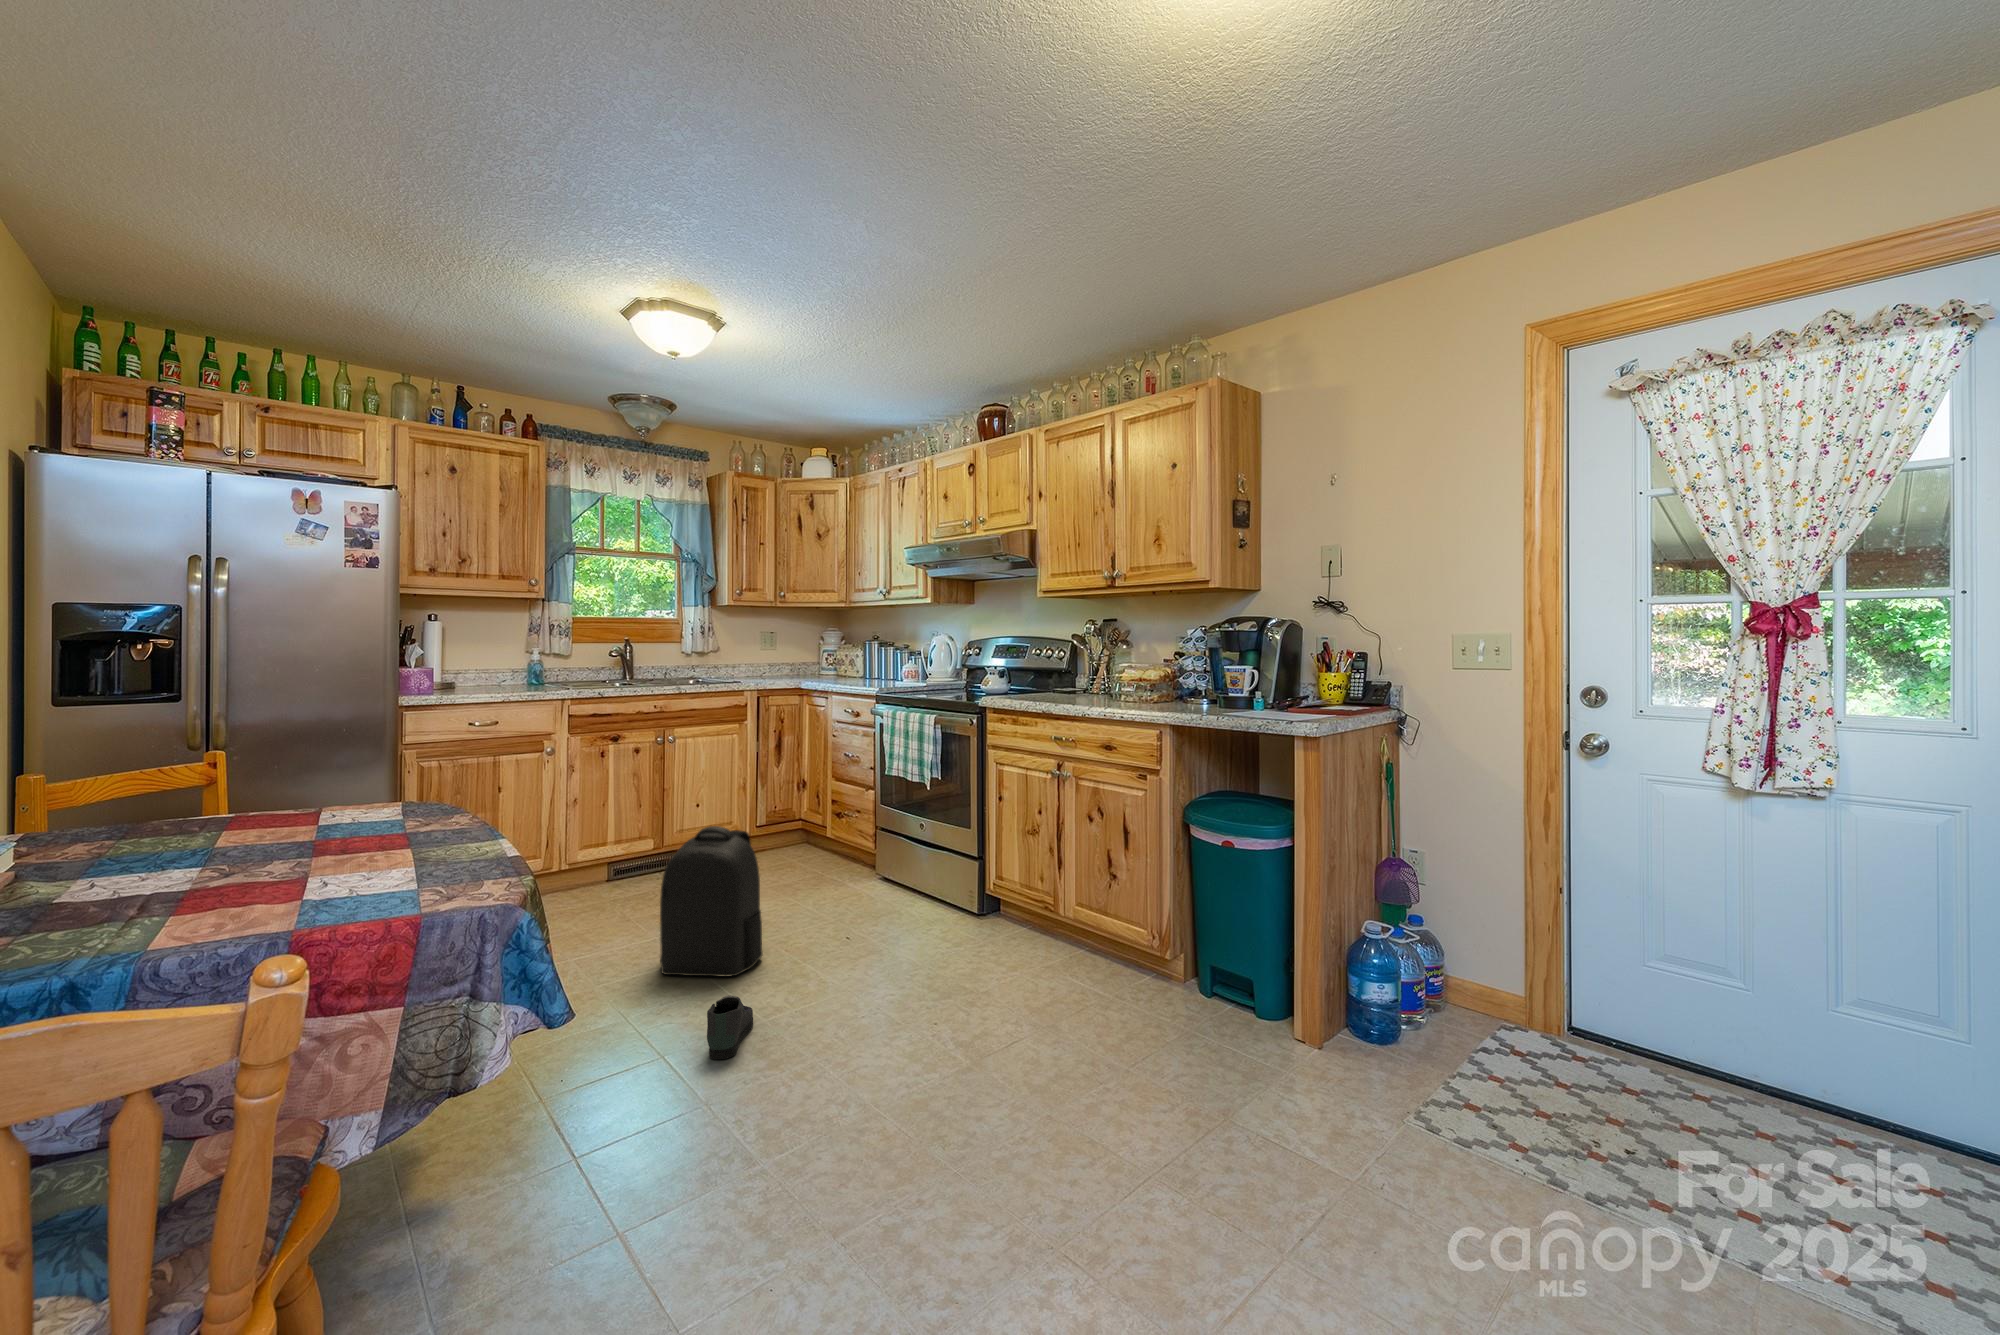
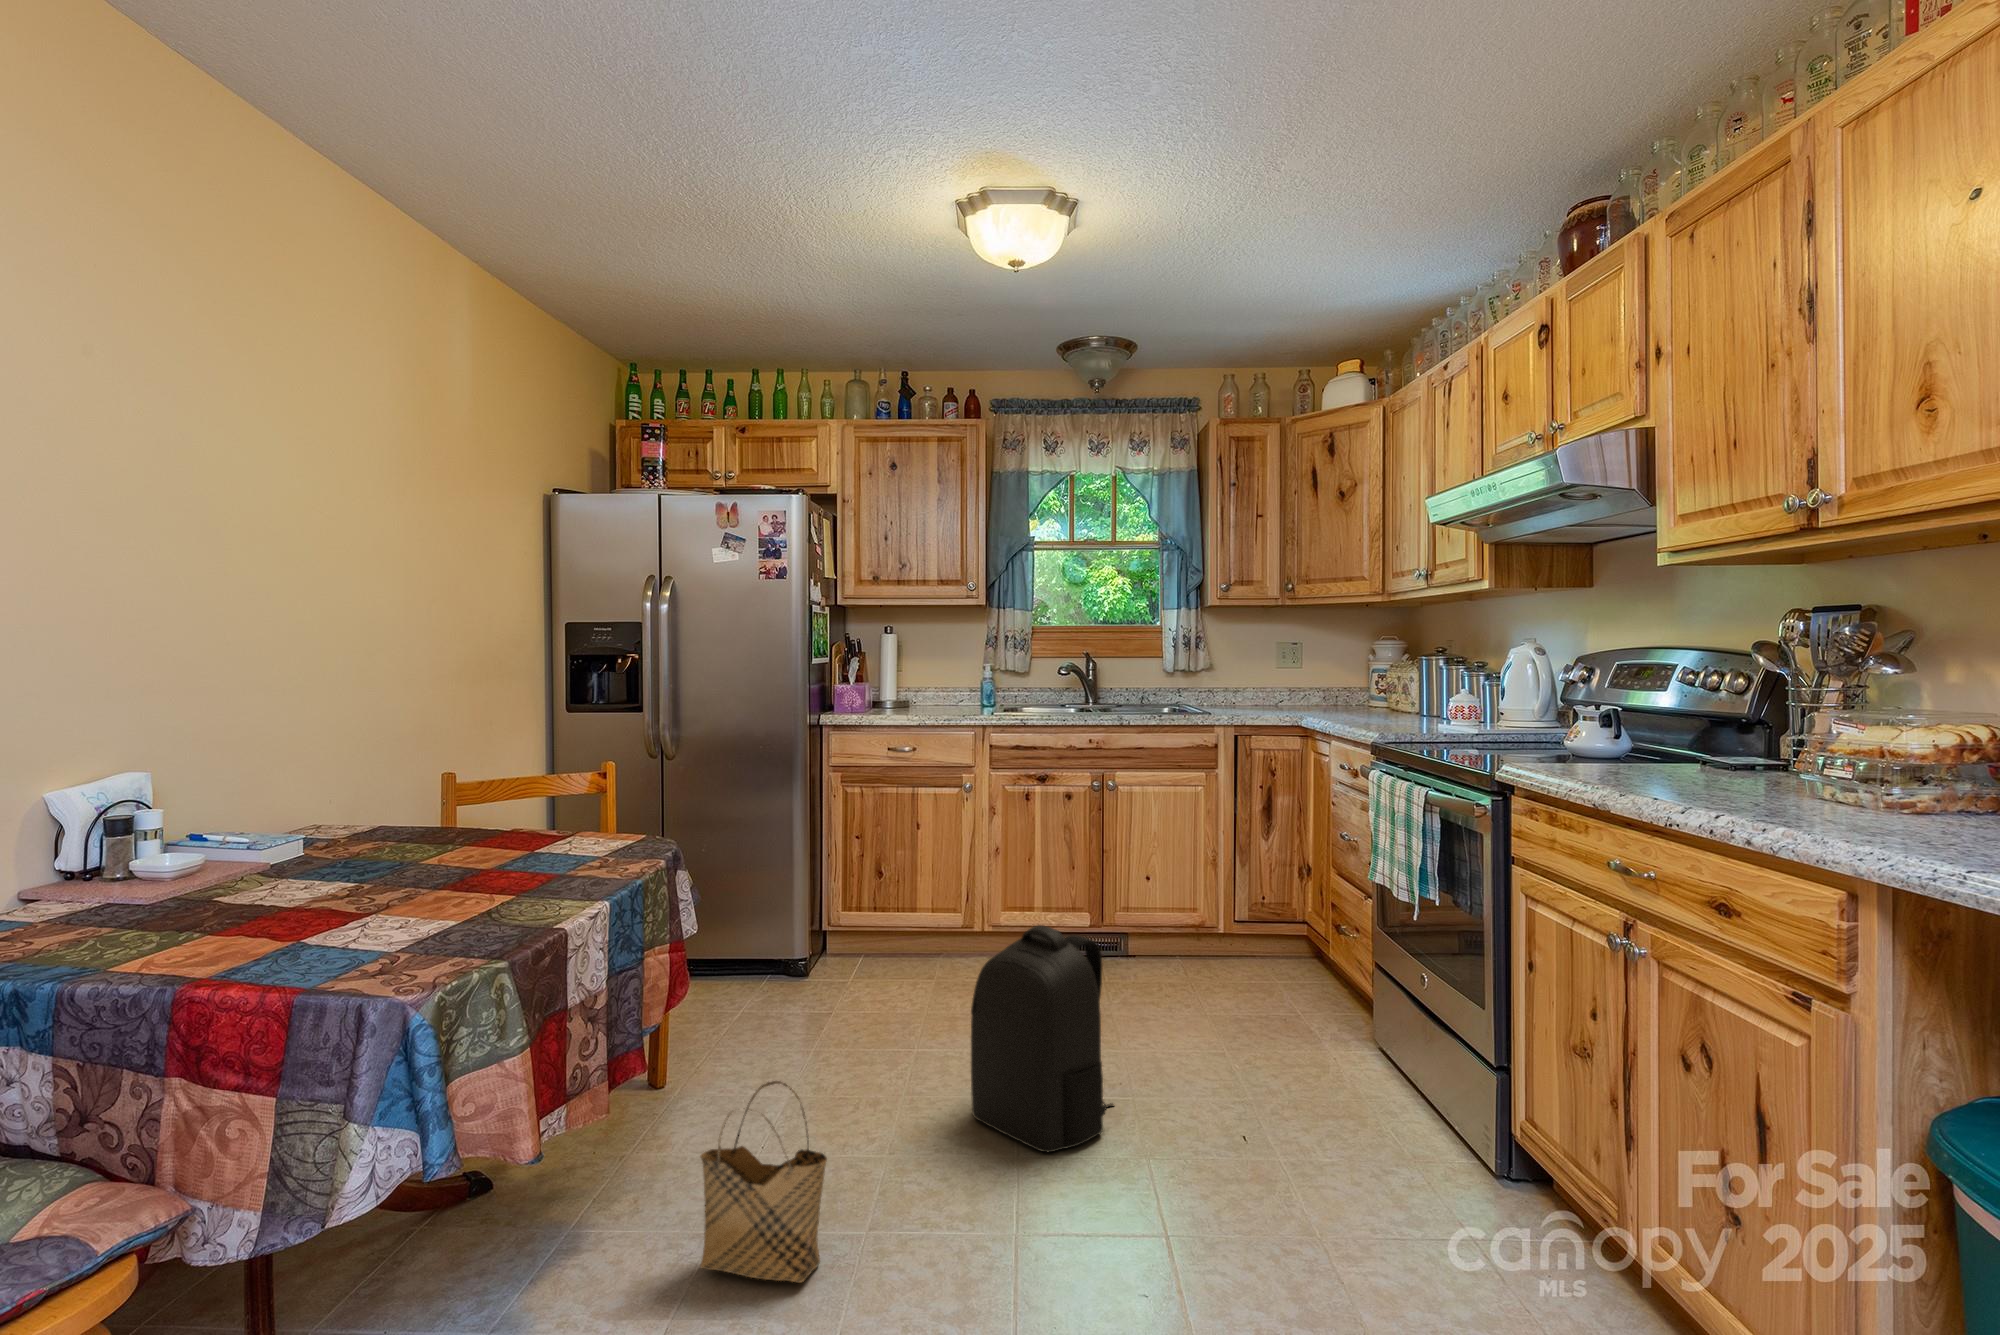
woven basket: none [534,952,643,1107] -> present [700,1081,827,1283]
shoe: present [707,995,753,1059] -> none [908,1194,1007,1292]

